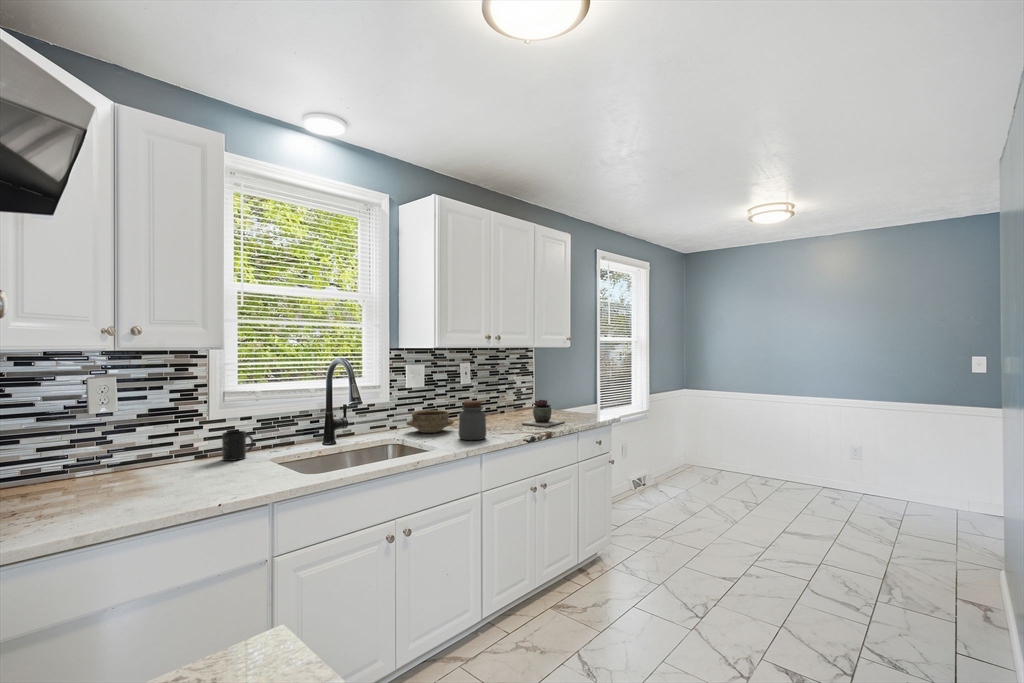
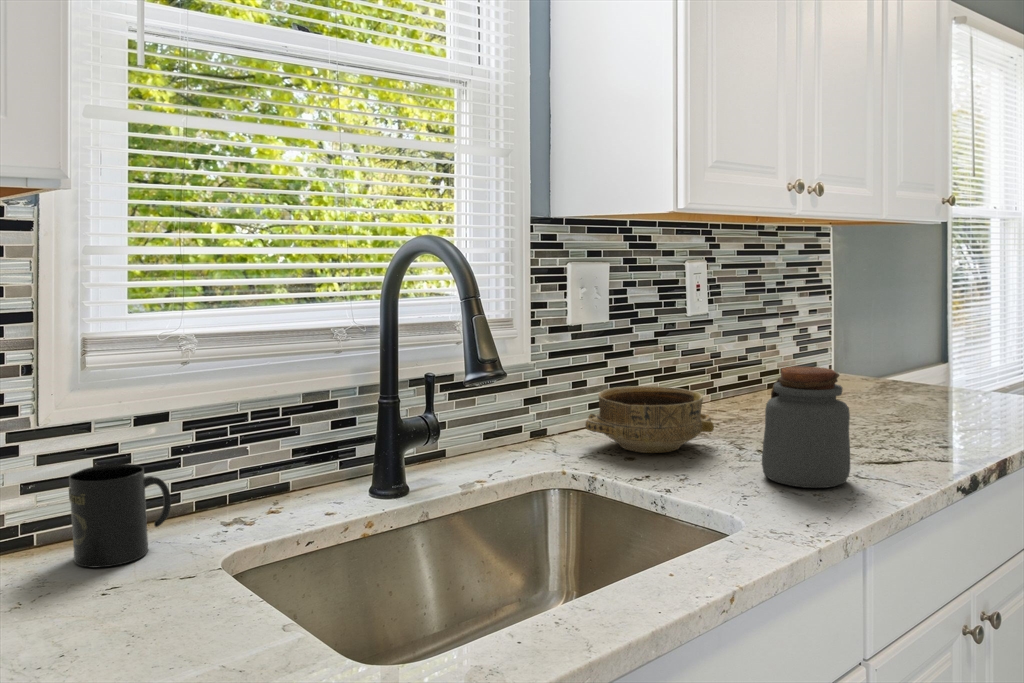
succulent plant: present [522,400,565,427] -> none [877,358,992,437]

